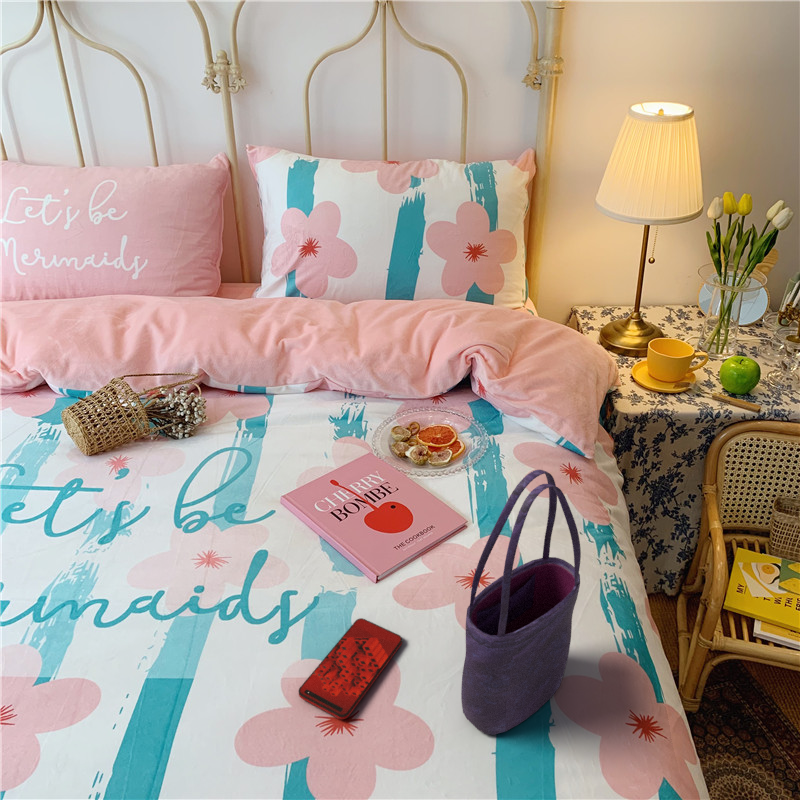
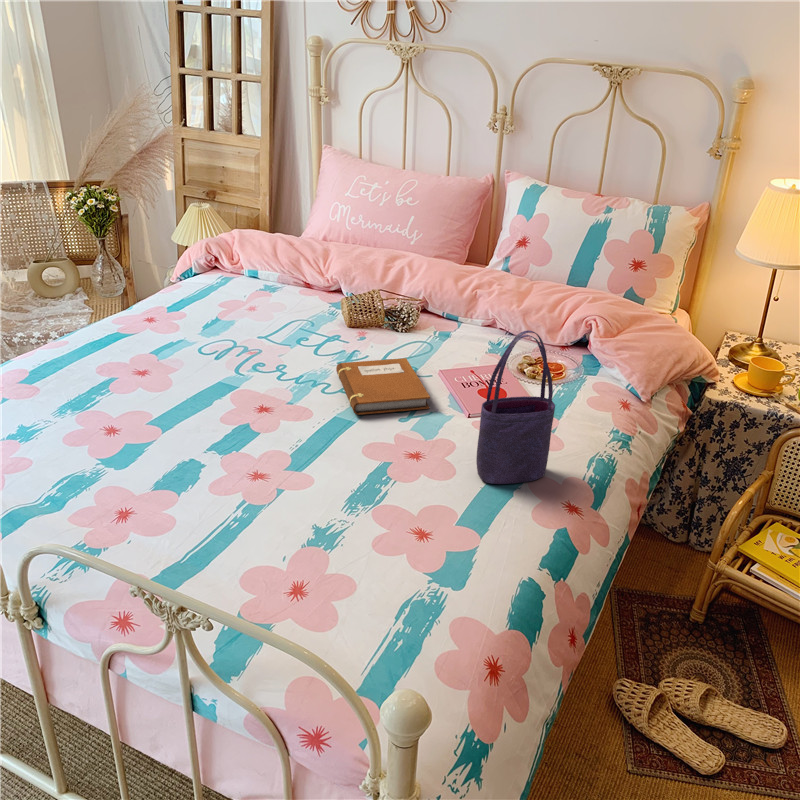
notebook: none [107,498,307,660] -> present [336,358,430,415]
smartphone: present [299,618,402,719] -> none [401,425,466,455]

